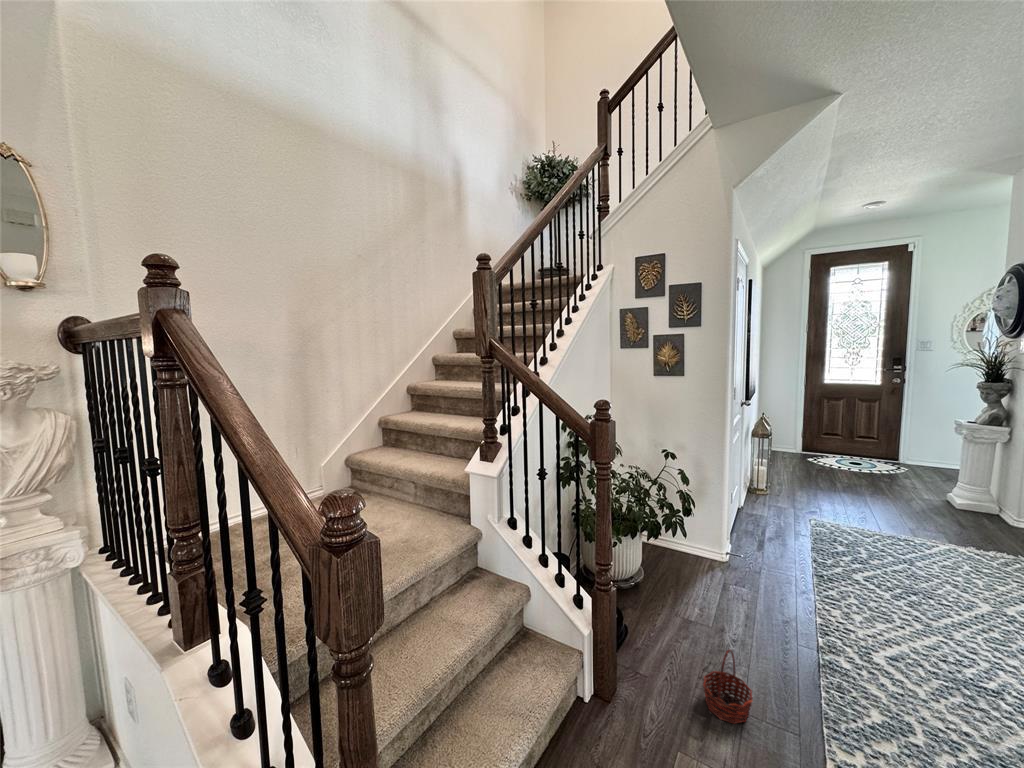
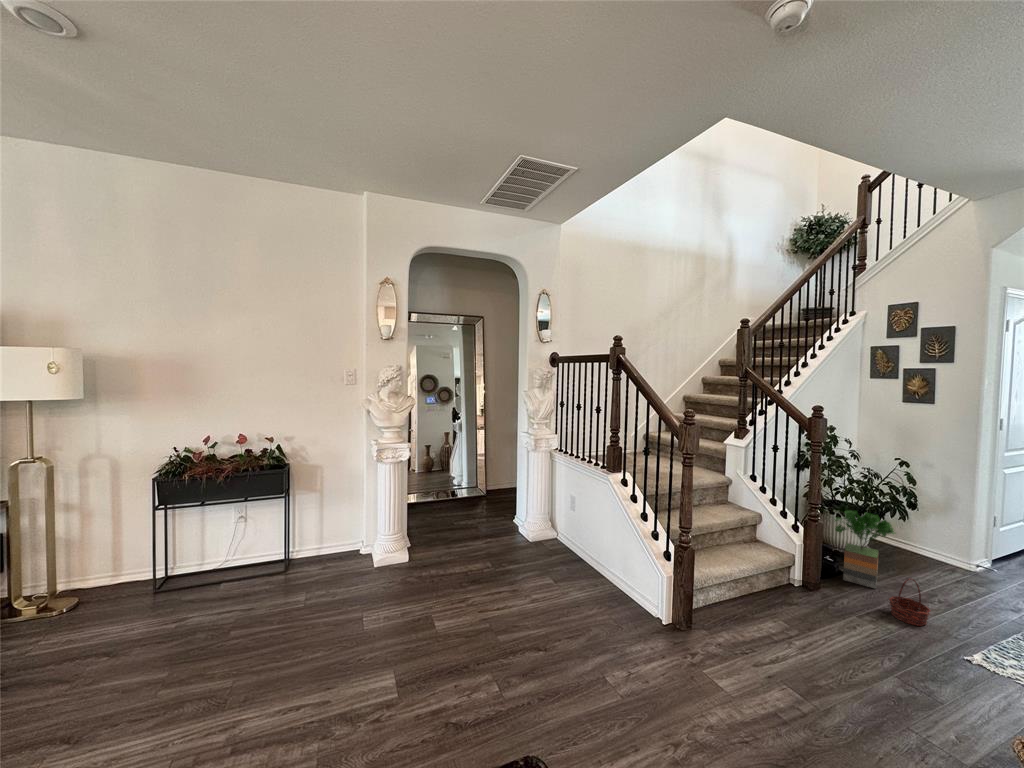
potted tree: none [613,537,688,649] -> present [835,510,894,589]

